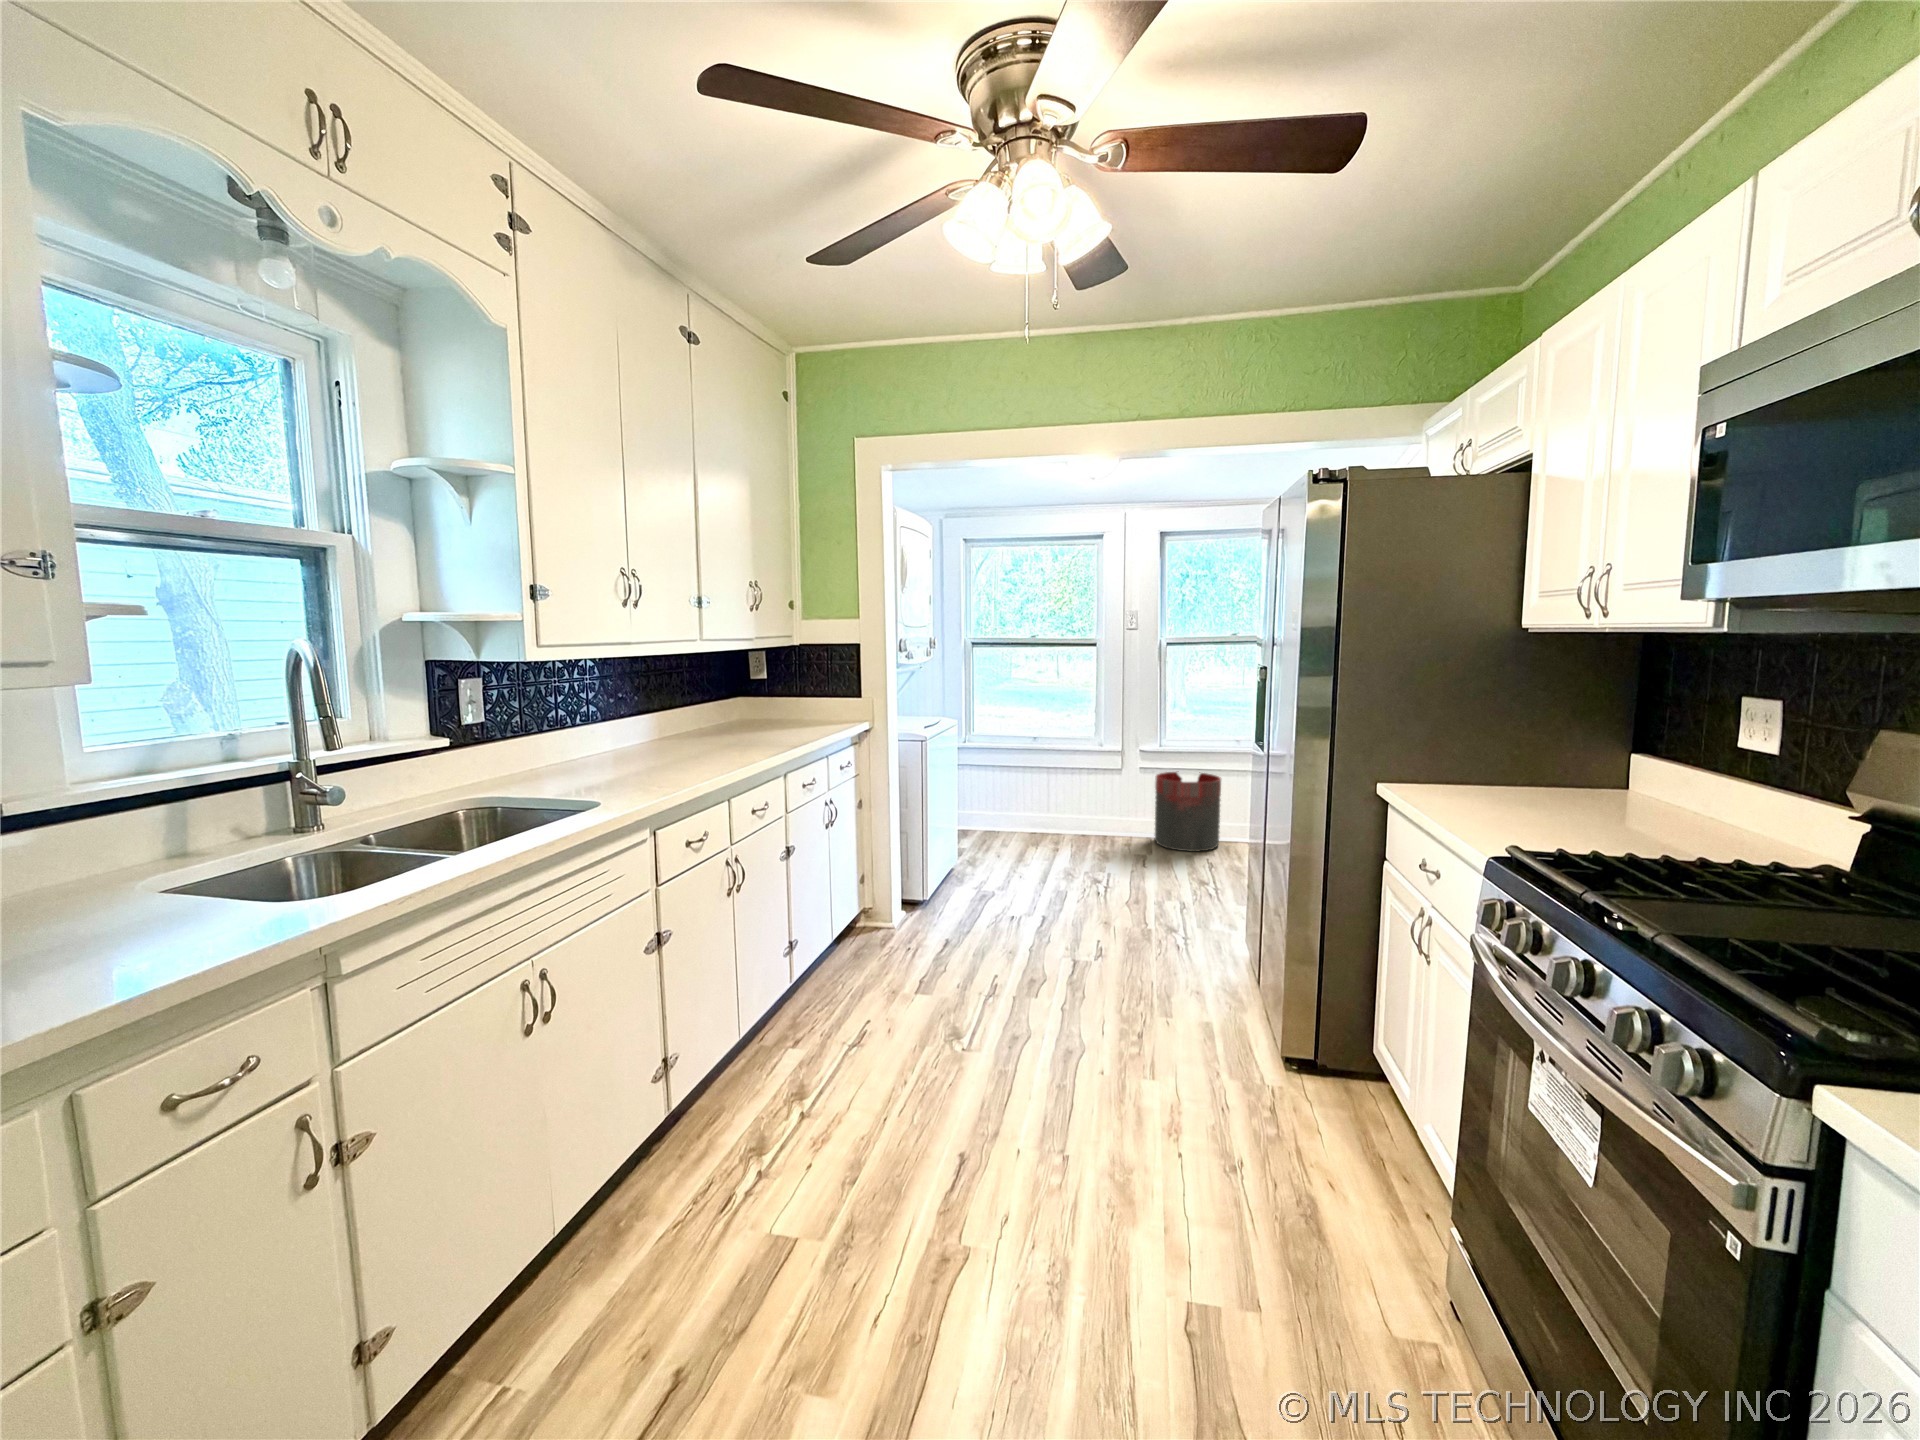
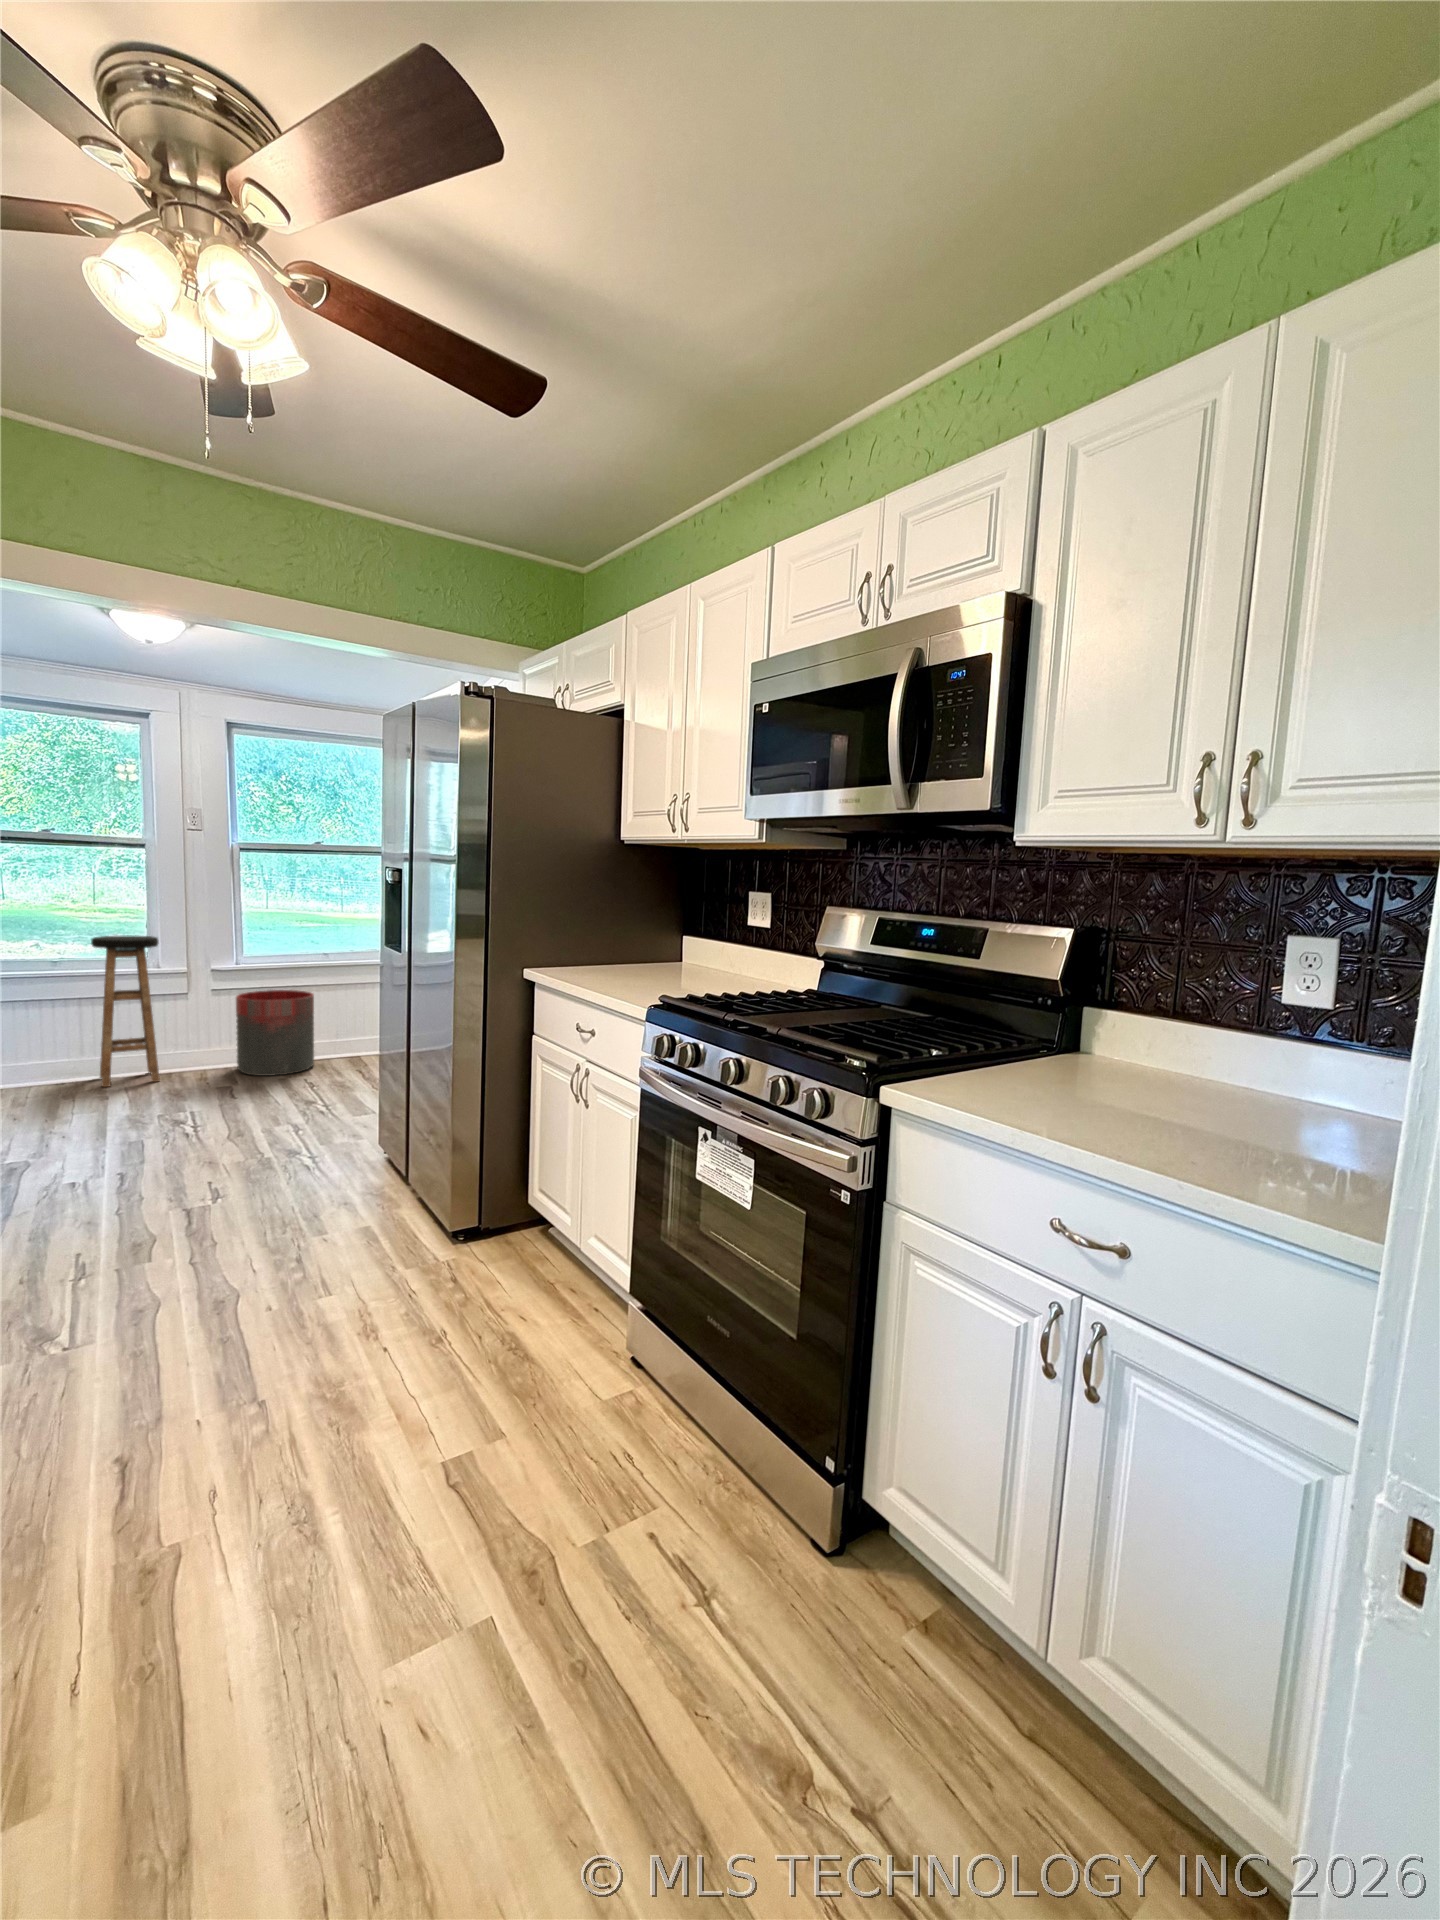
bar stool: none [1057,719,1101,842] -> present [91,935,160,1087]

